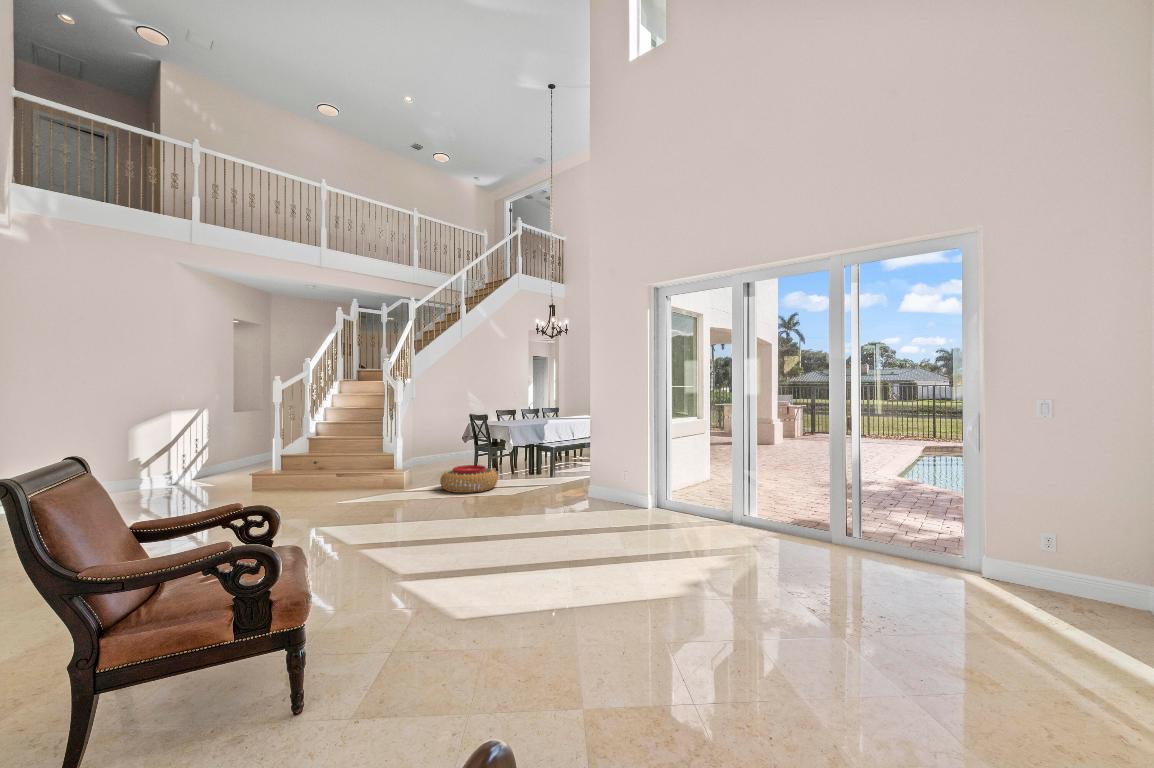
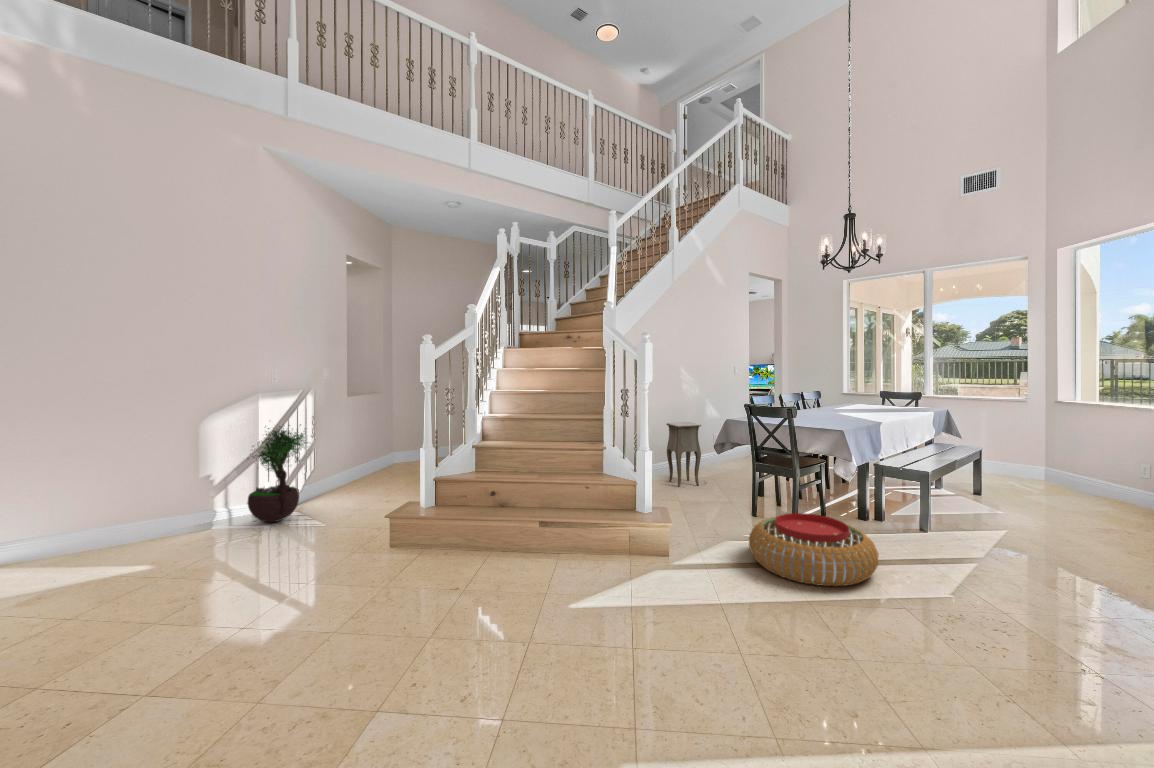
potted tree: none [164,425,206,486] -> present [248,424,306,522]
side table: none [446,427,470,466] -> present [666,422,707,487]

